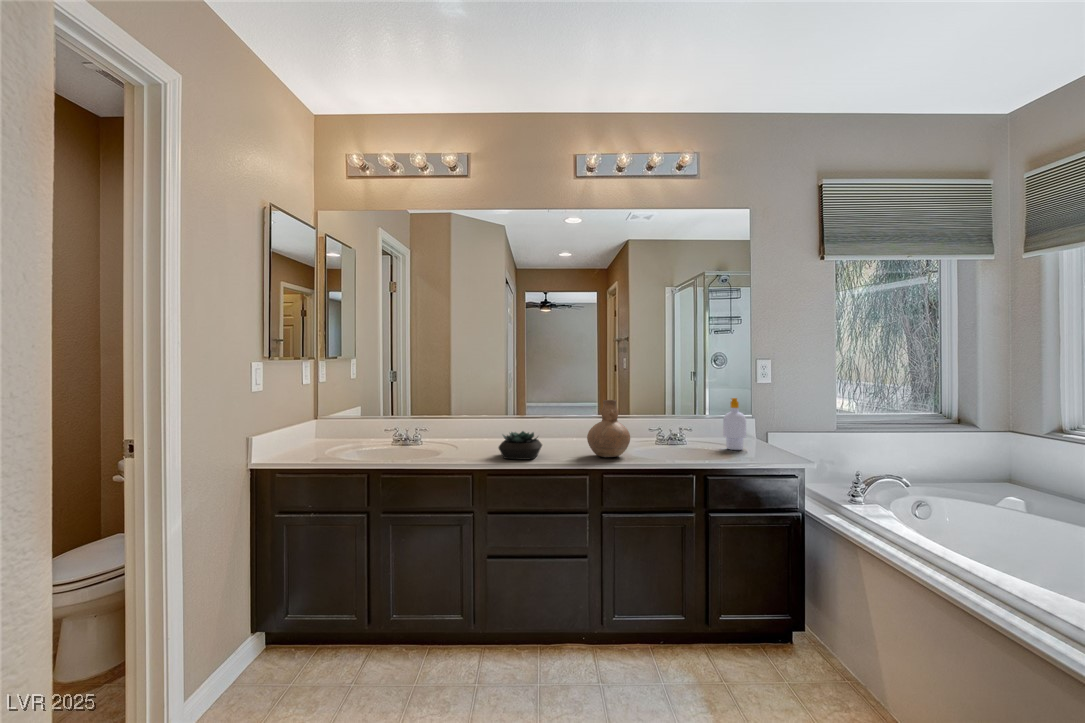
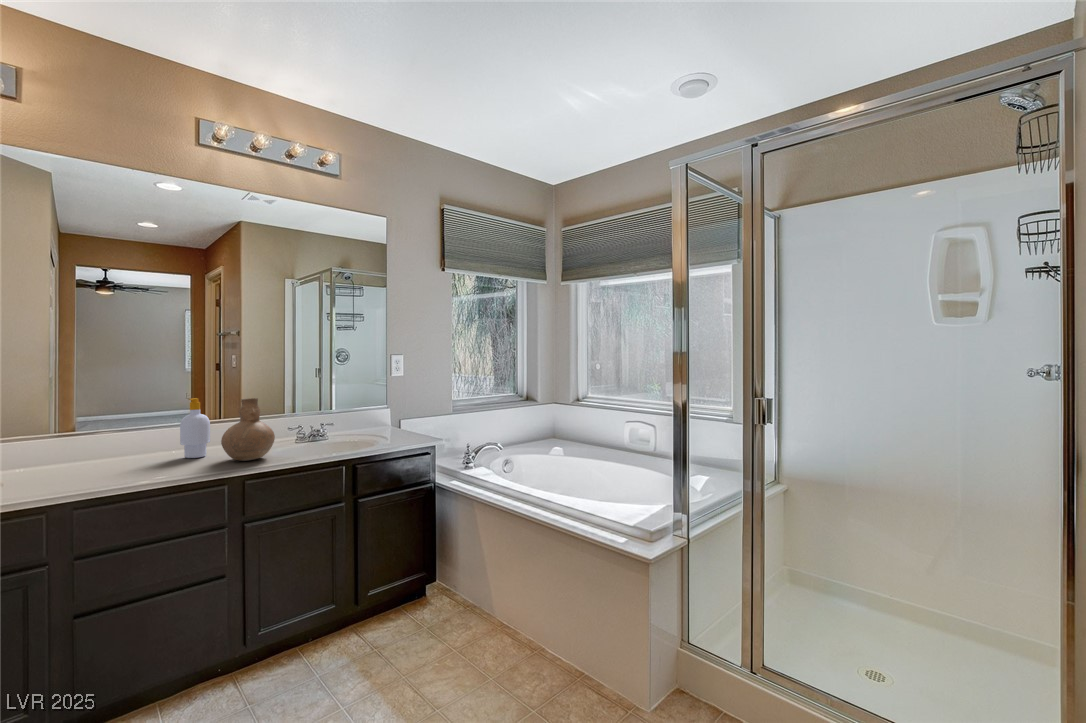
soap bottle: present [723,398,746,450] -> present [180,398,210,458]
succulent plant: present [499,431,542,459] -> none [89,443,158,481]

